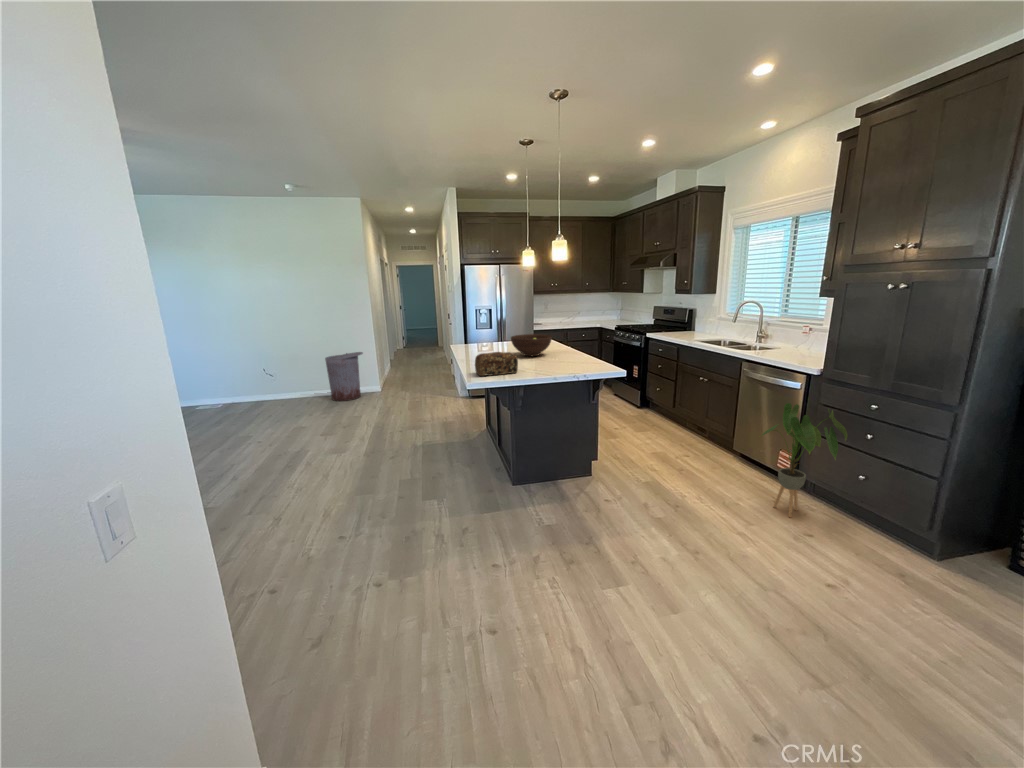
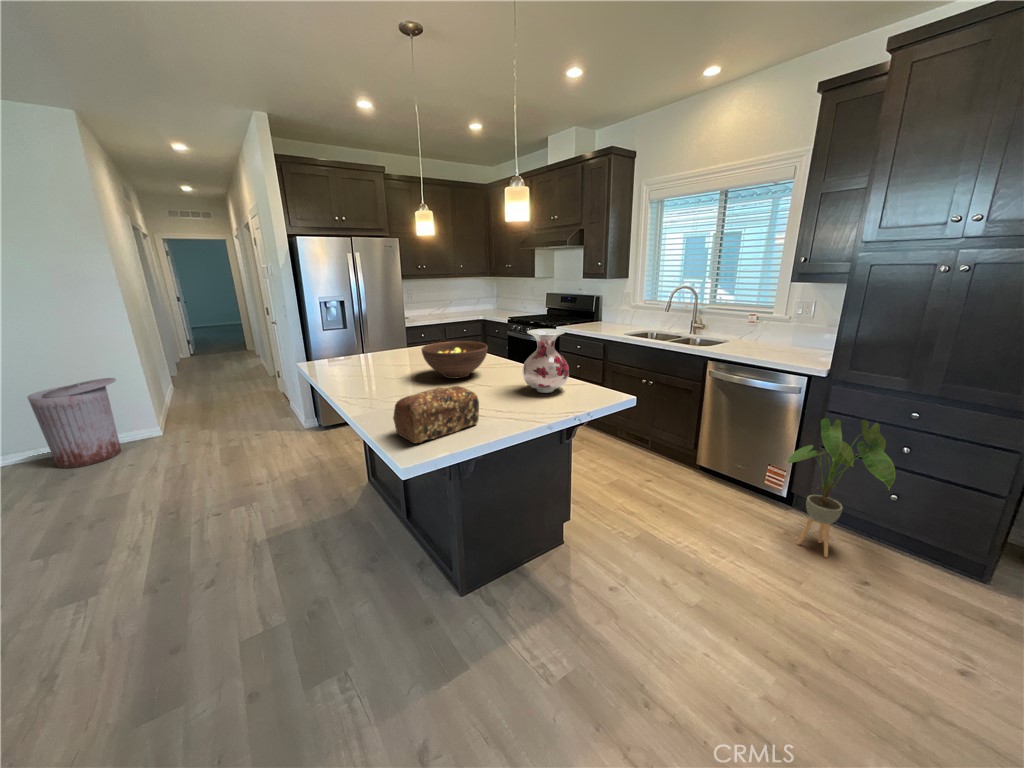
vase: none [559,326,589,365] -> present [522,329,569,393]

